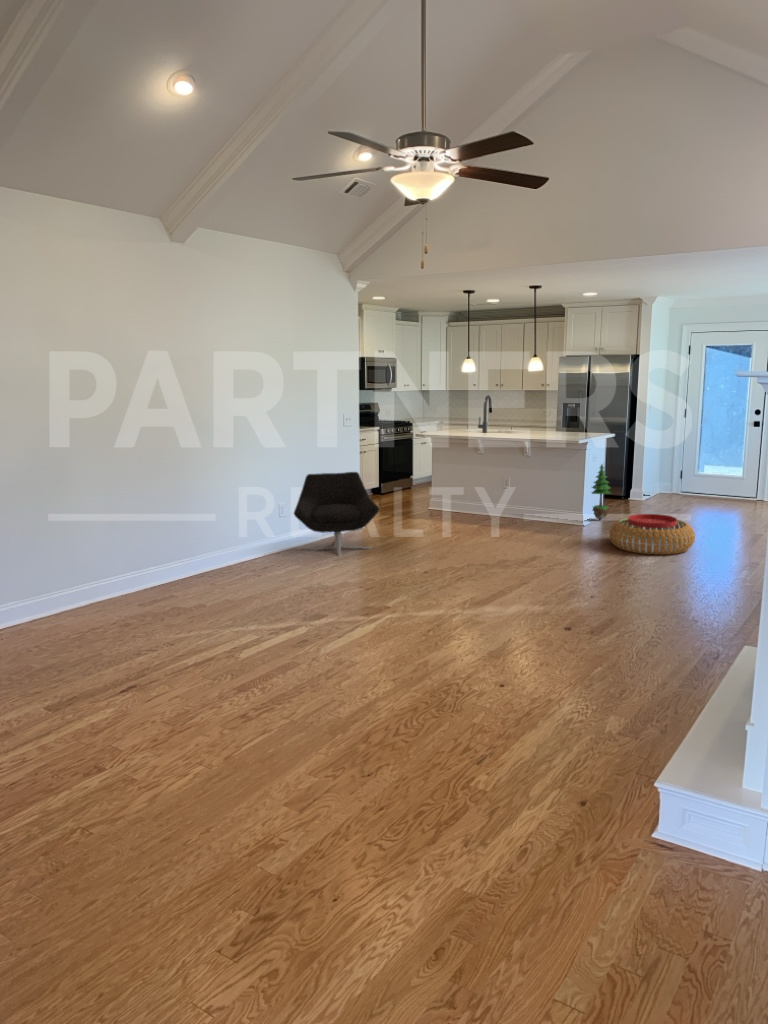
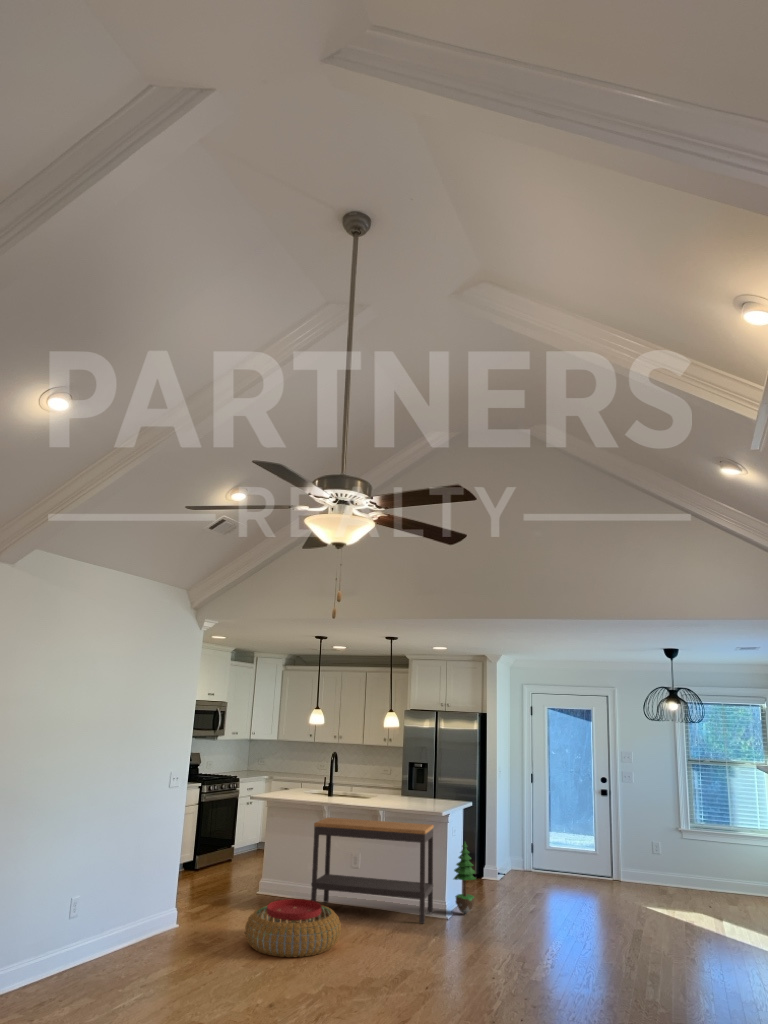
console table: none [469,448,574,525] -> present [311,818,434,924]
lounge chair: present [294,472,379,557] -> none [85,855,208,997]
pouf: present [610,514,695,555] -> present [245,899,341,958]

